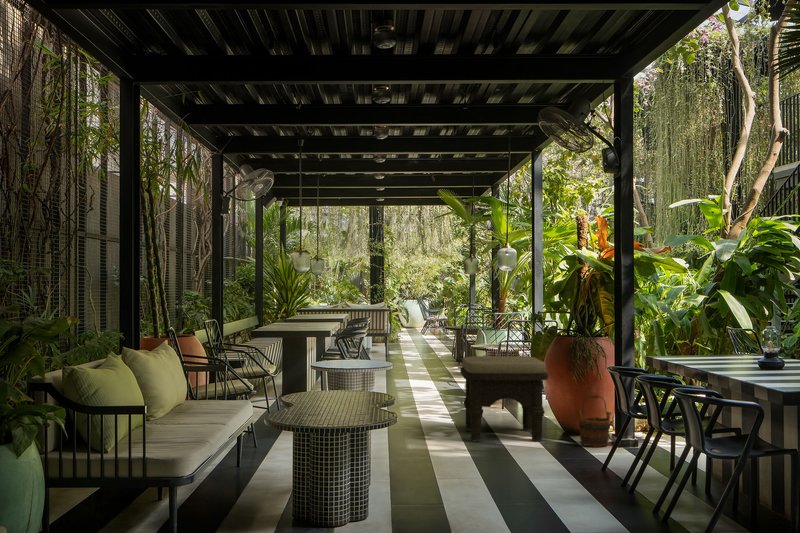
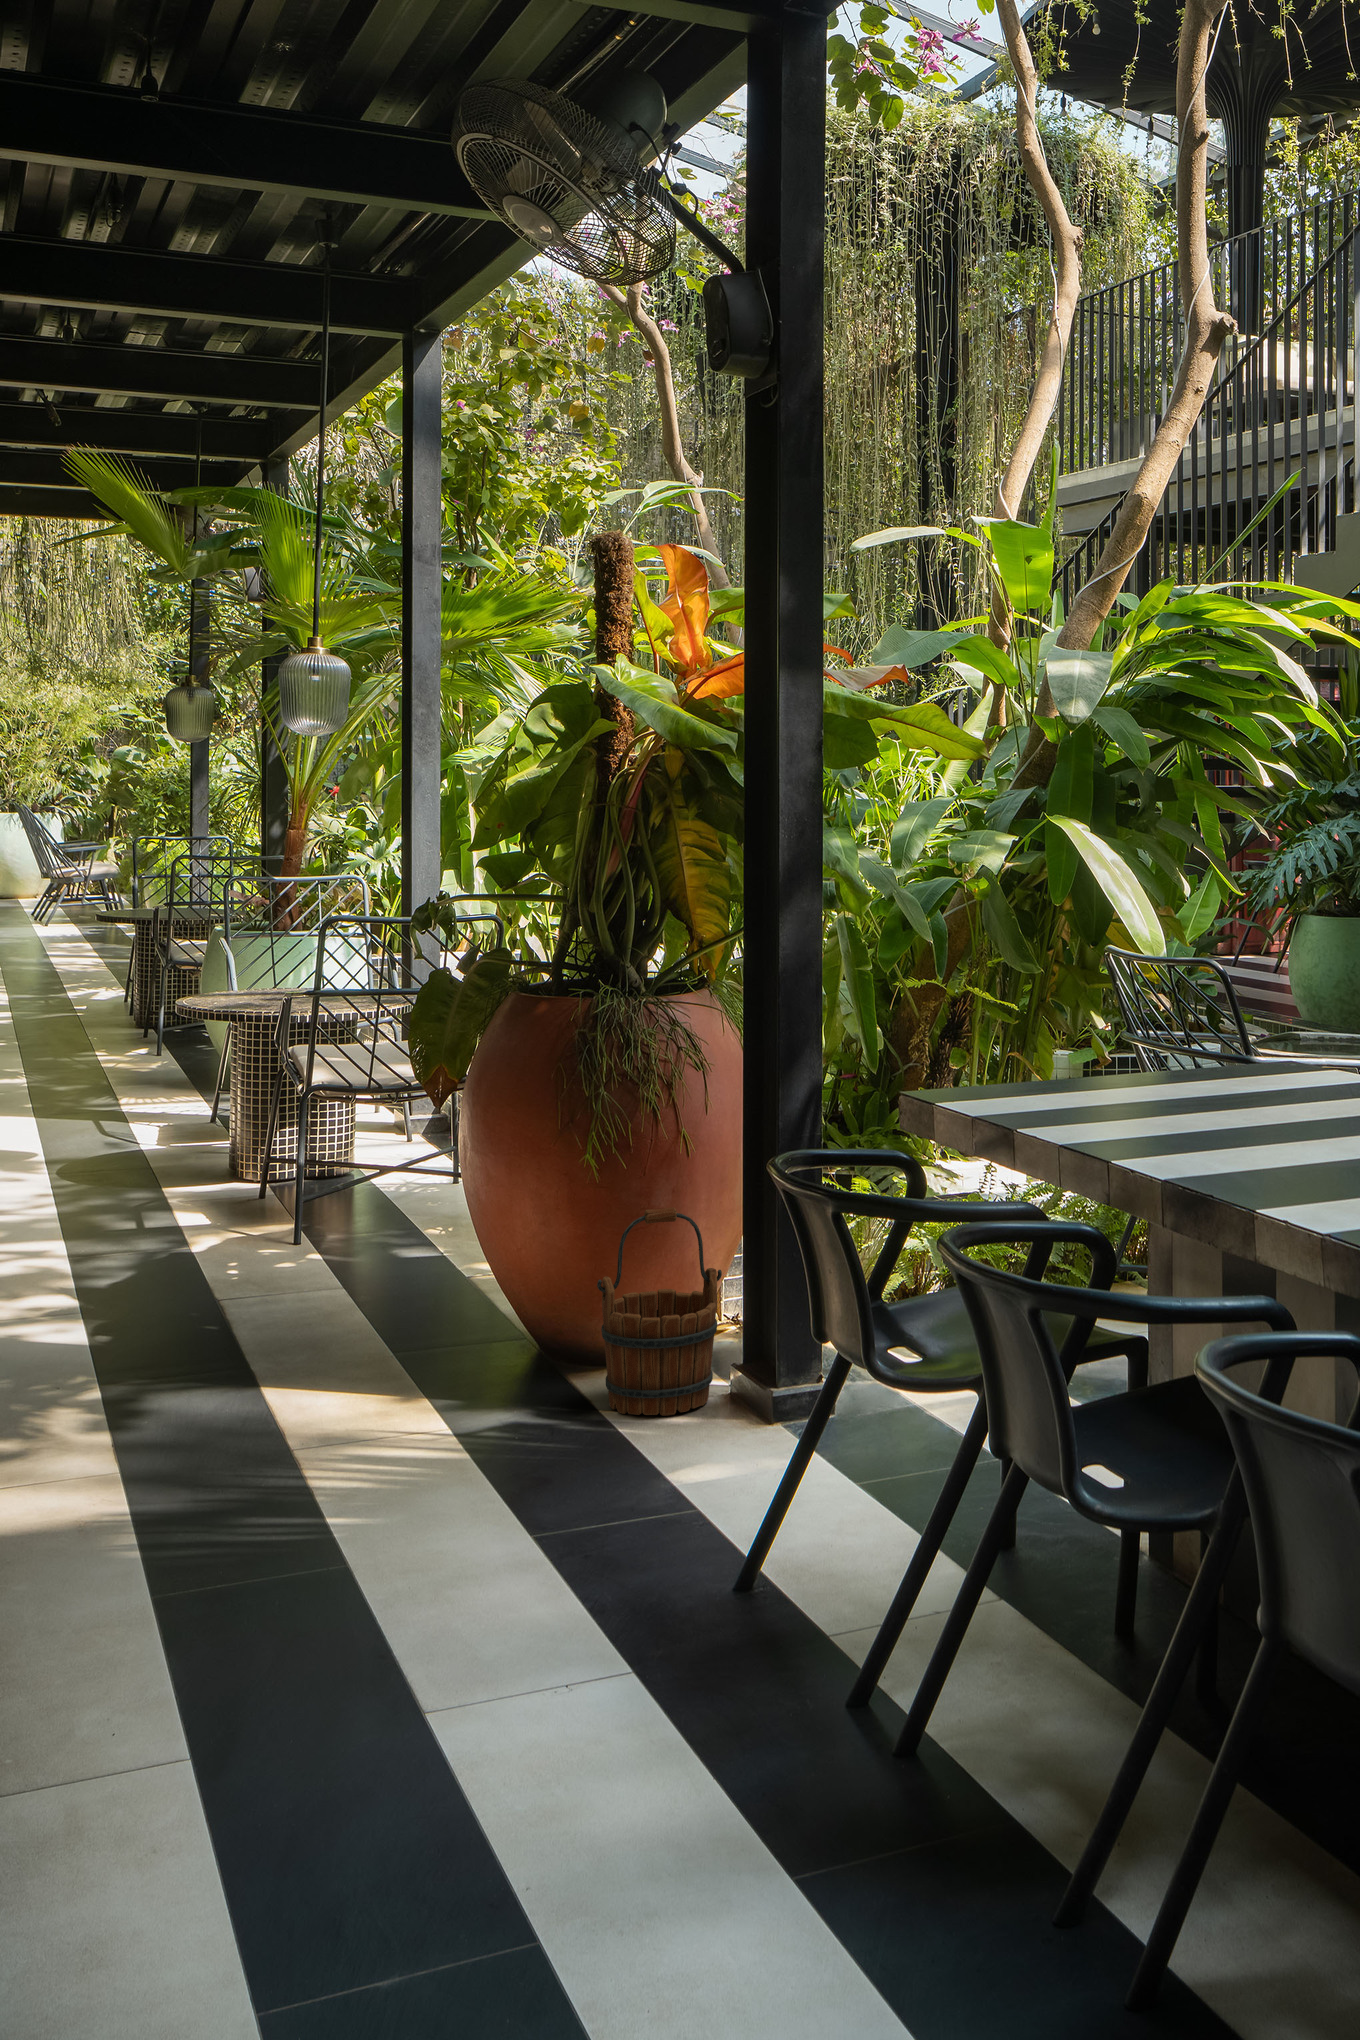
ottoman: present [460,356,548,442] -> none [128,1066,485,1451]

